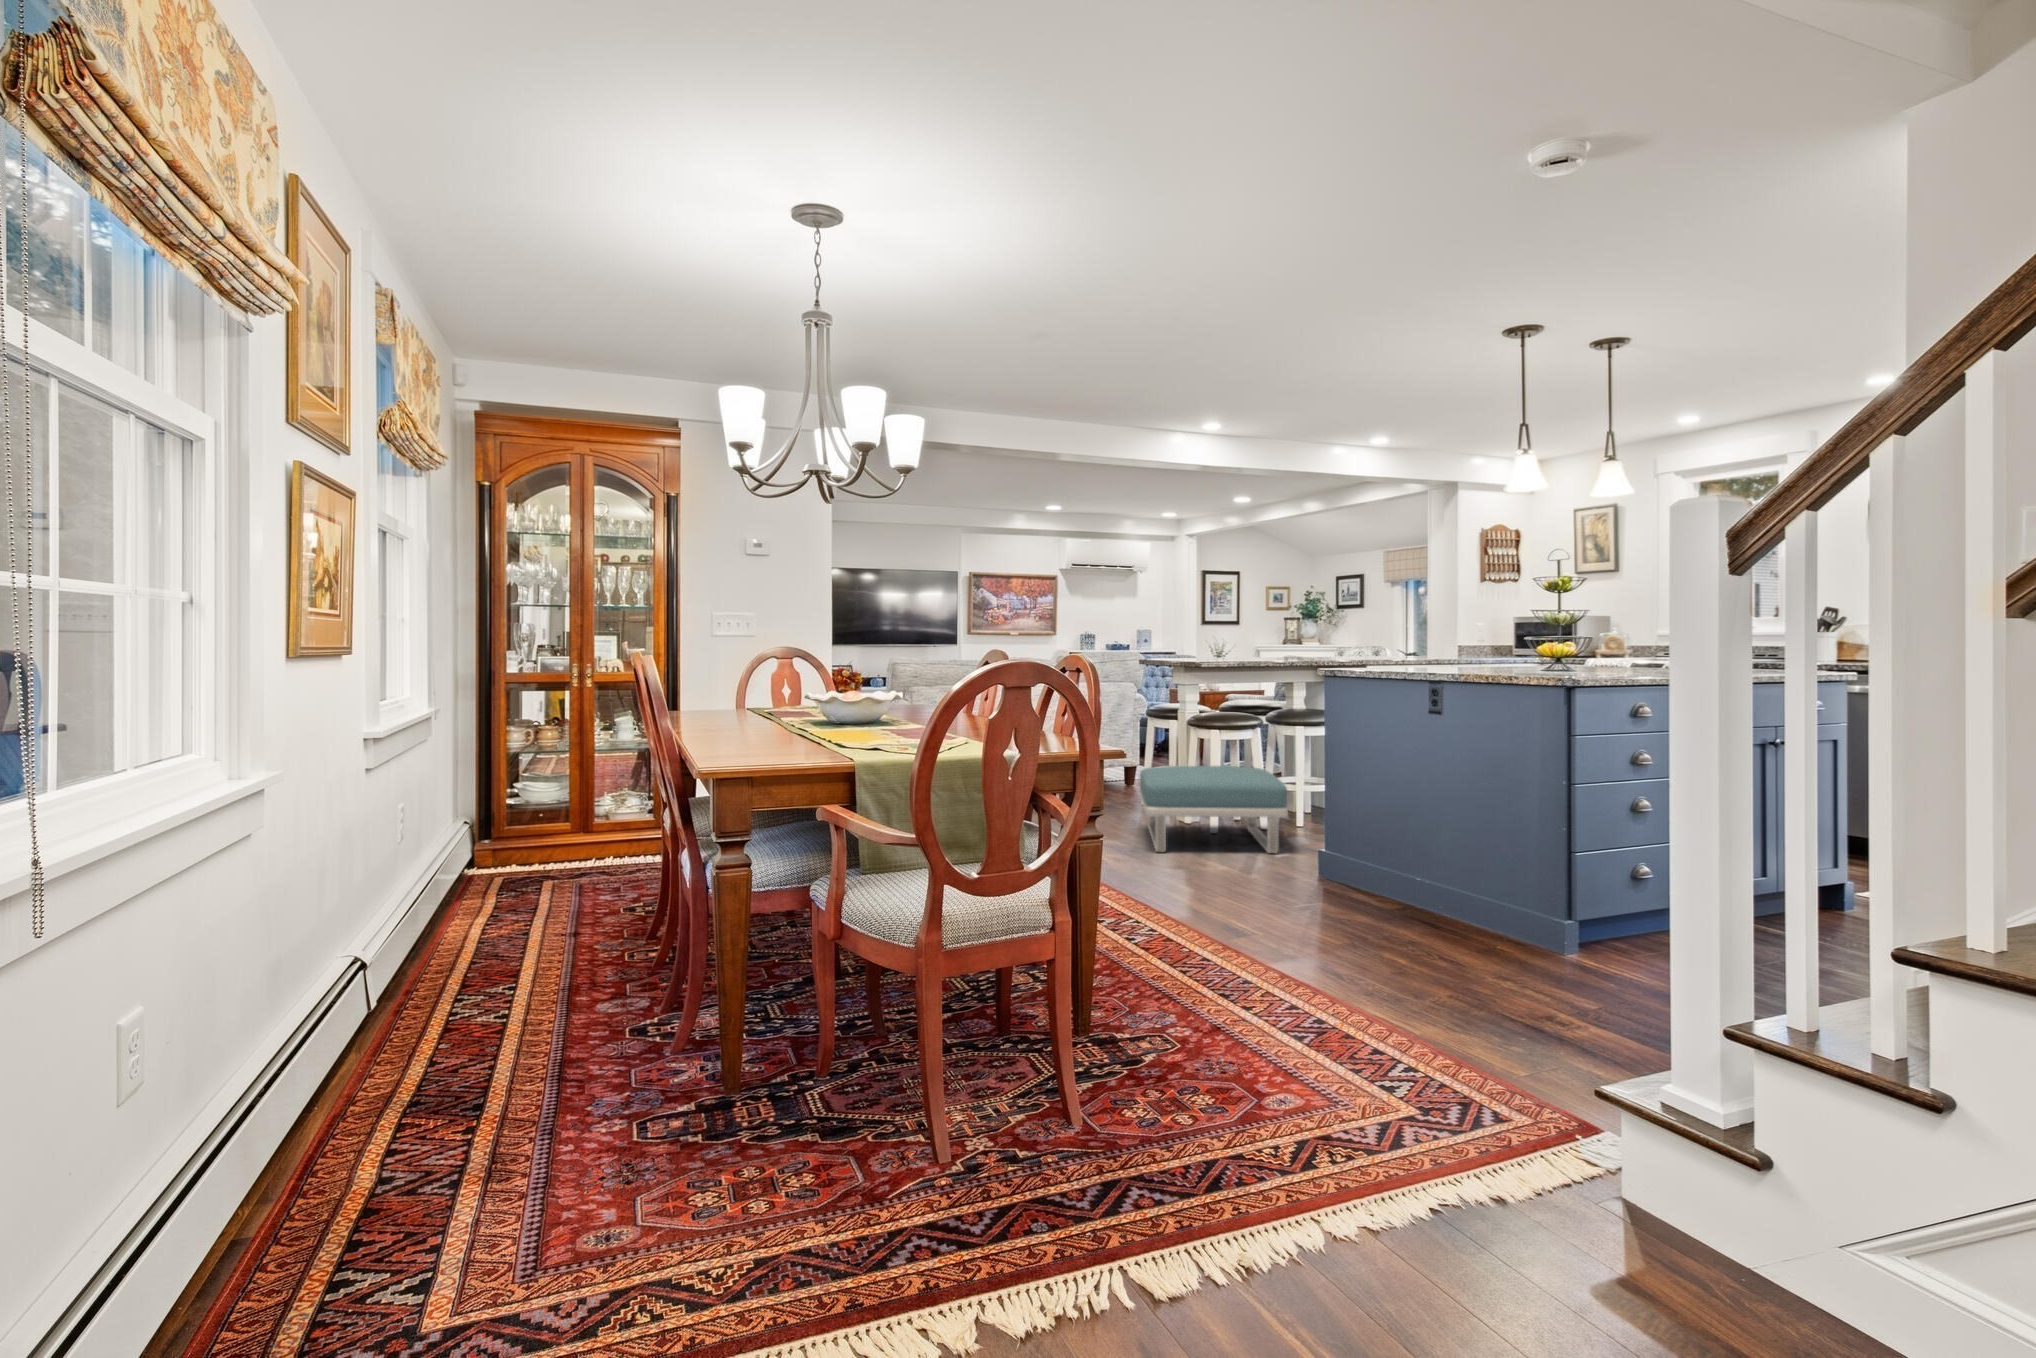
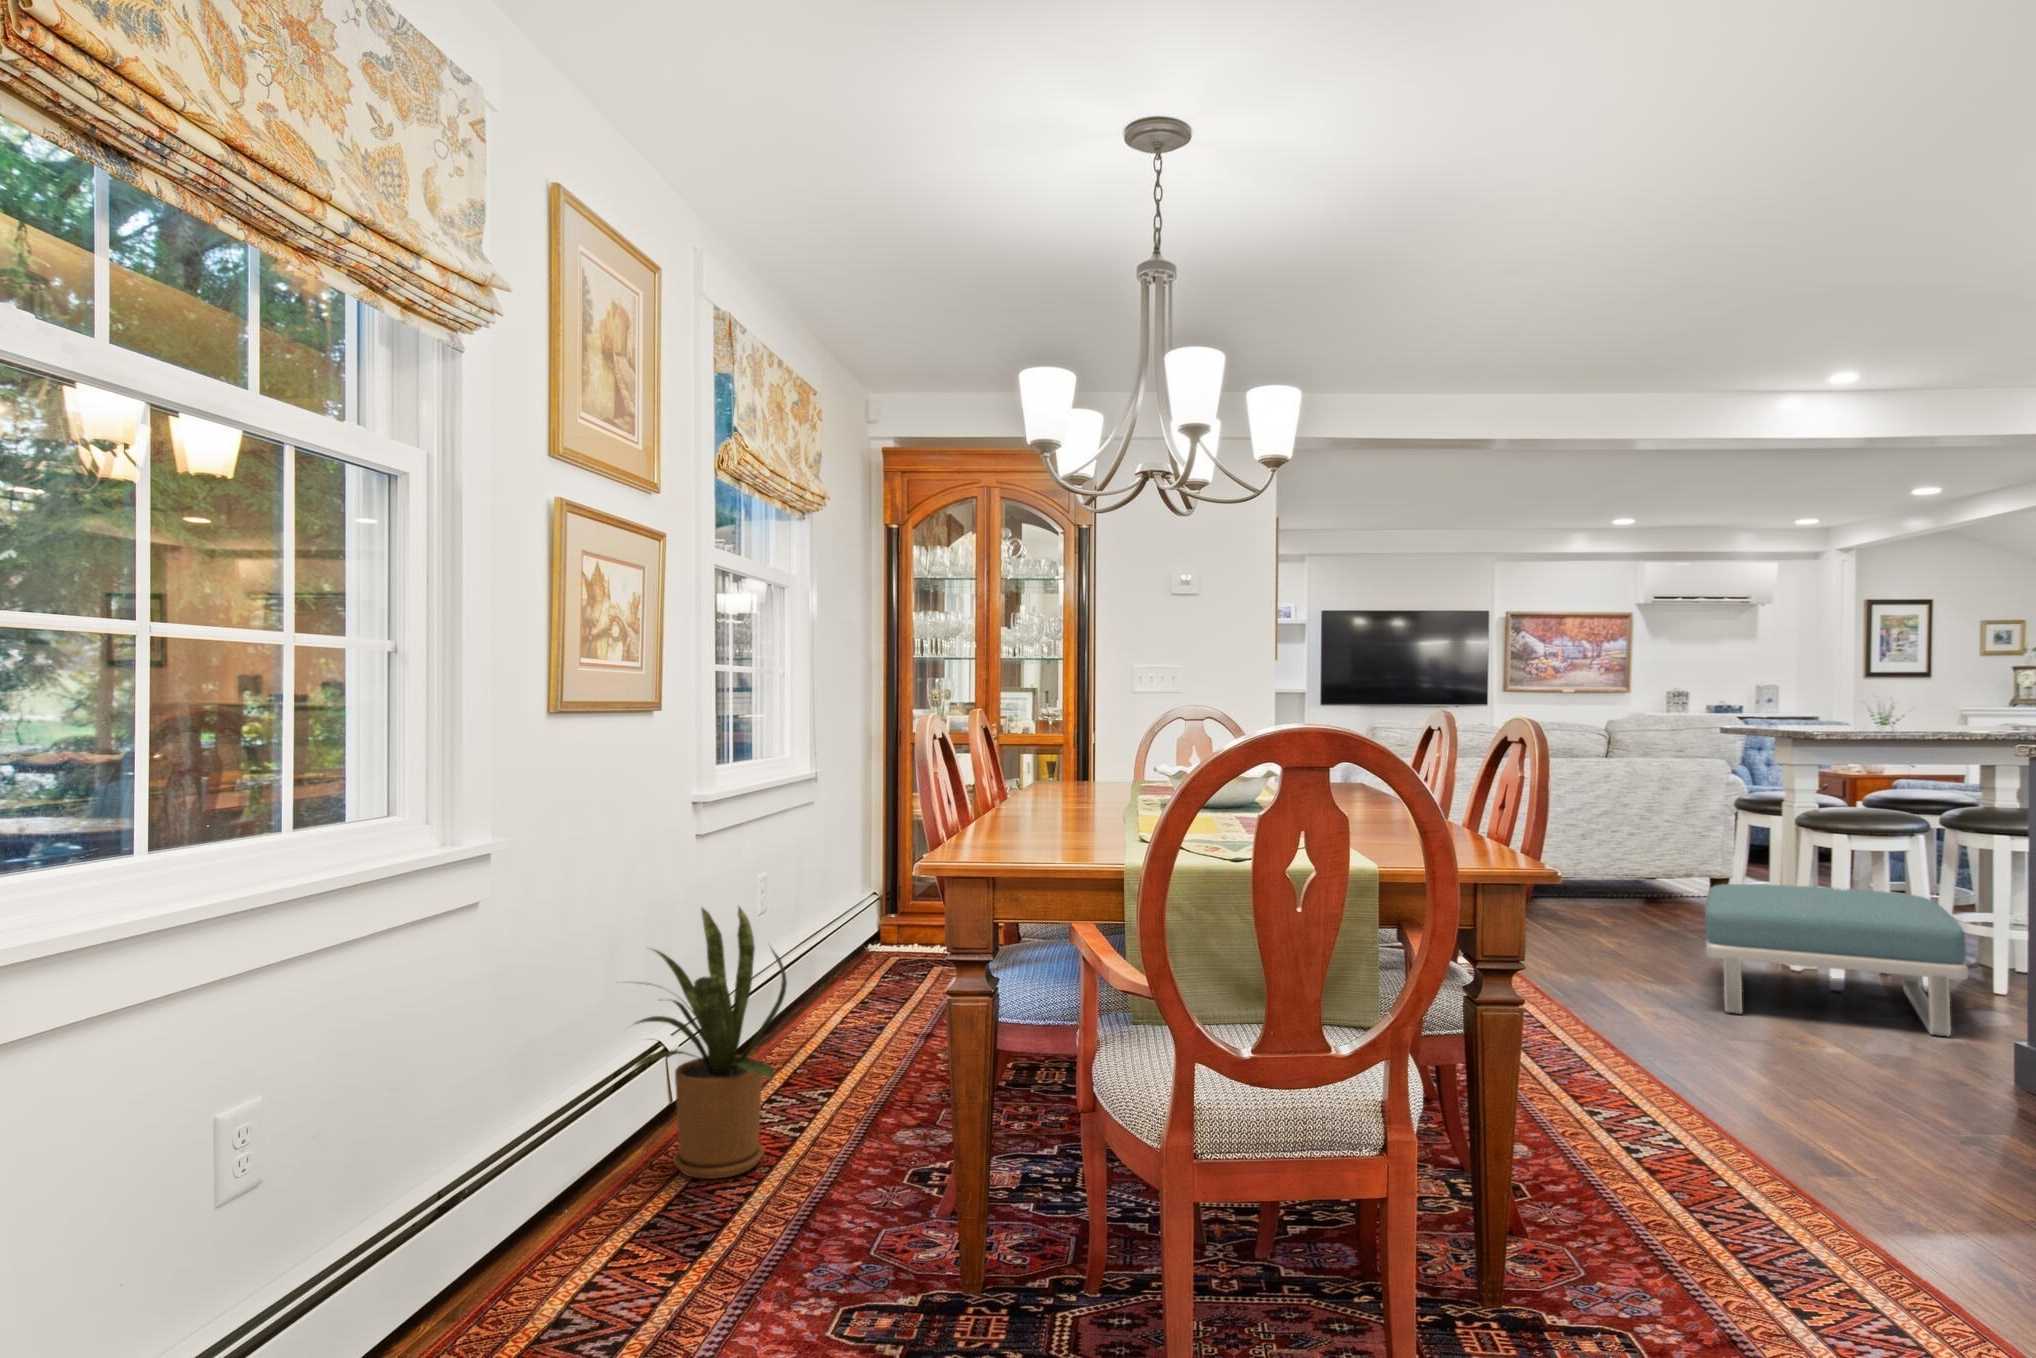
house plant: none [332,821,511,1065] -> present [635,907,787,1179]

